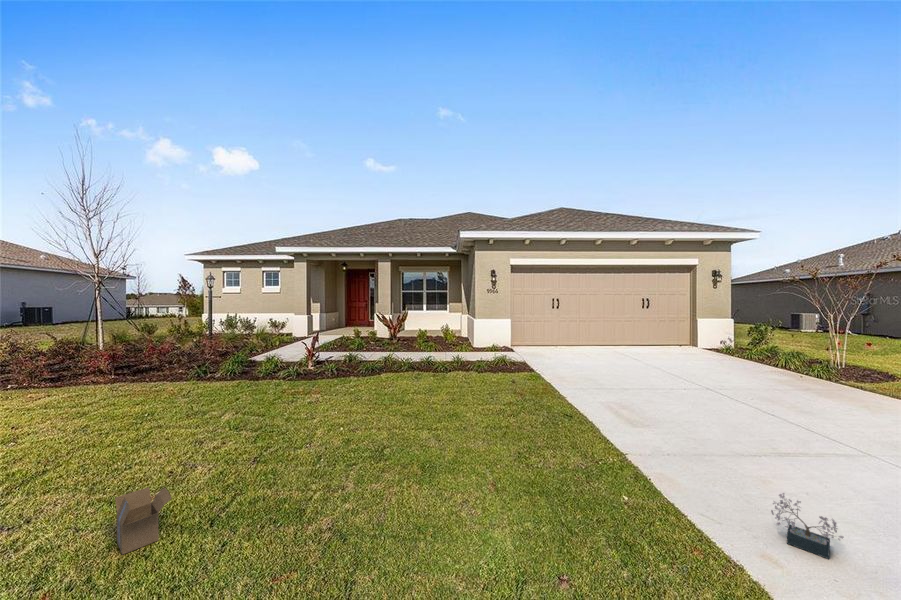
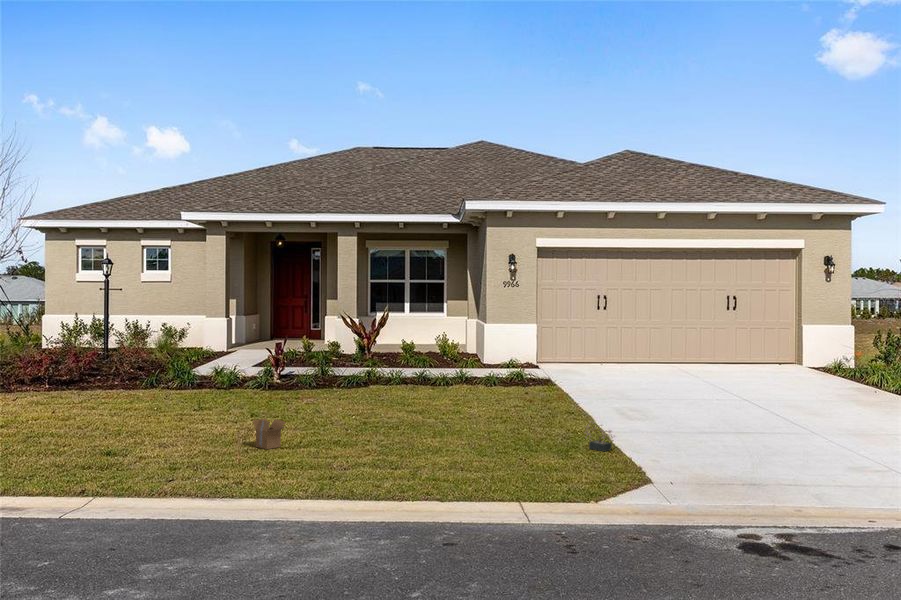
decorative plant: present [771,493,844,559] -> present [586,421,613,451]

